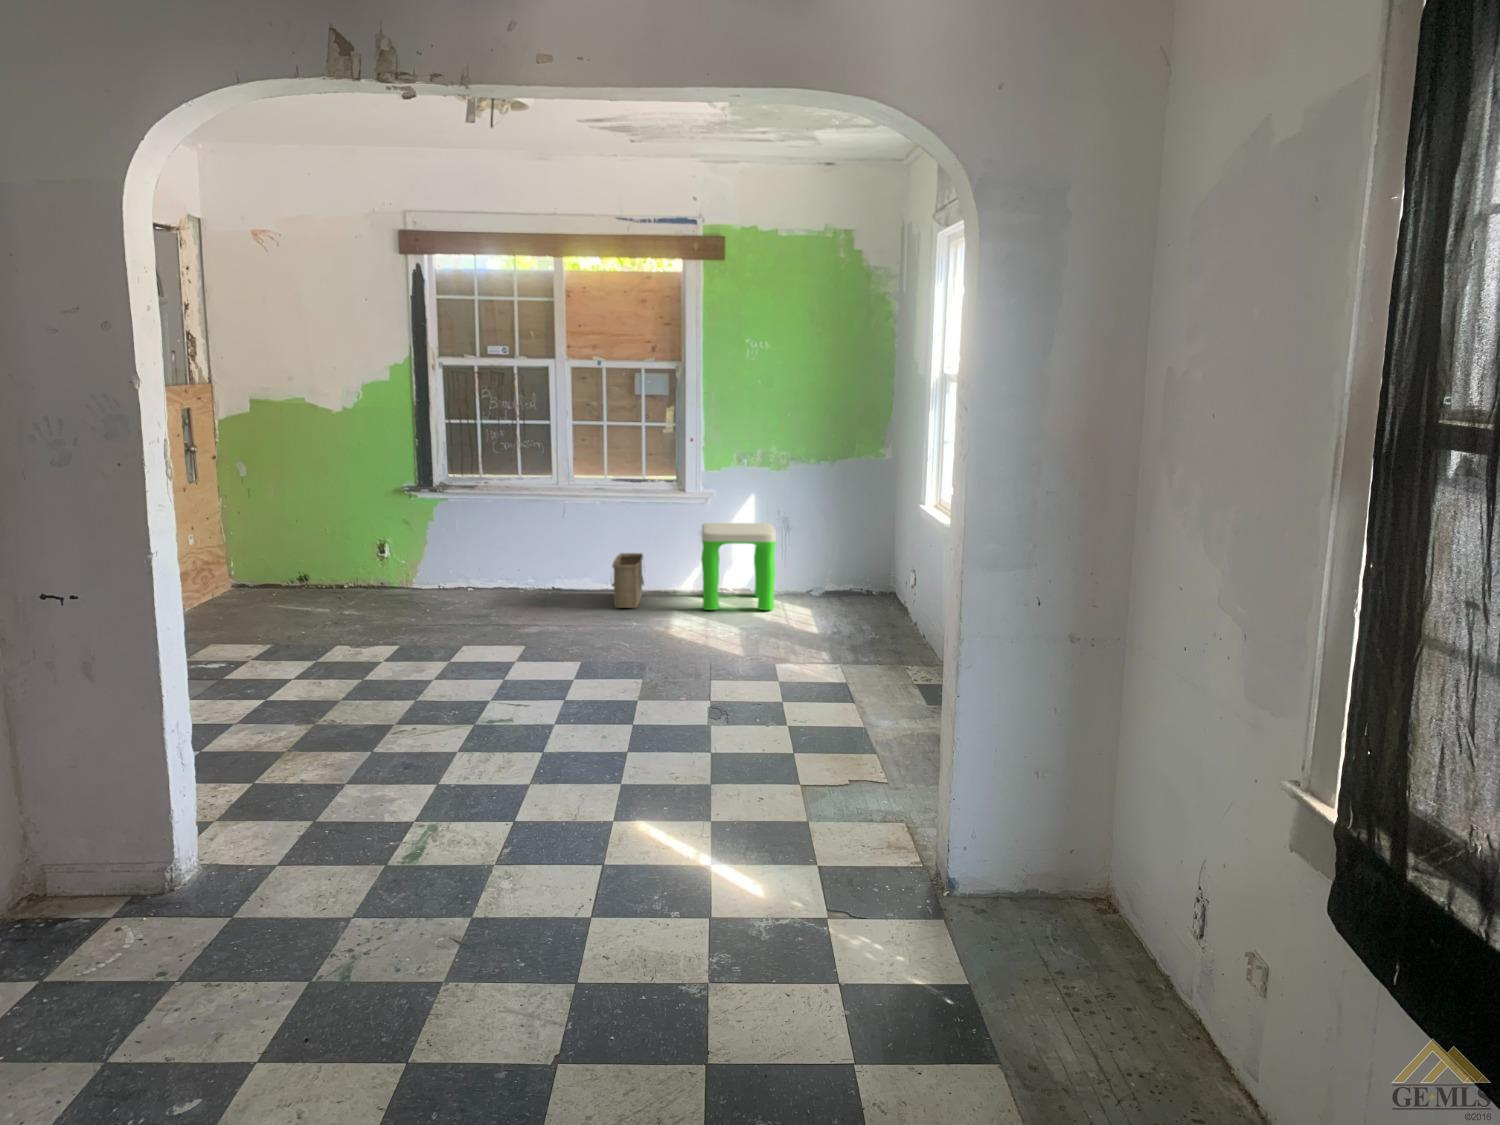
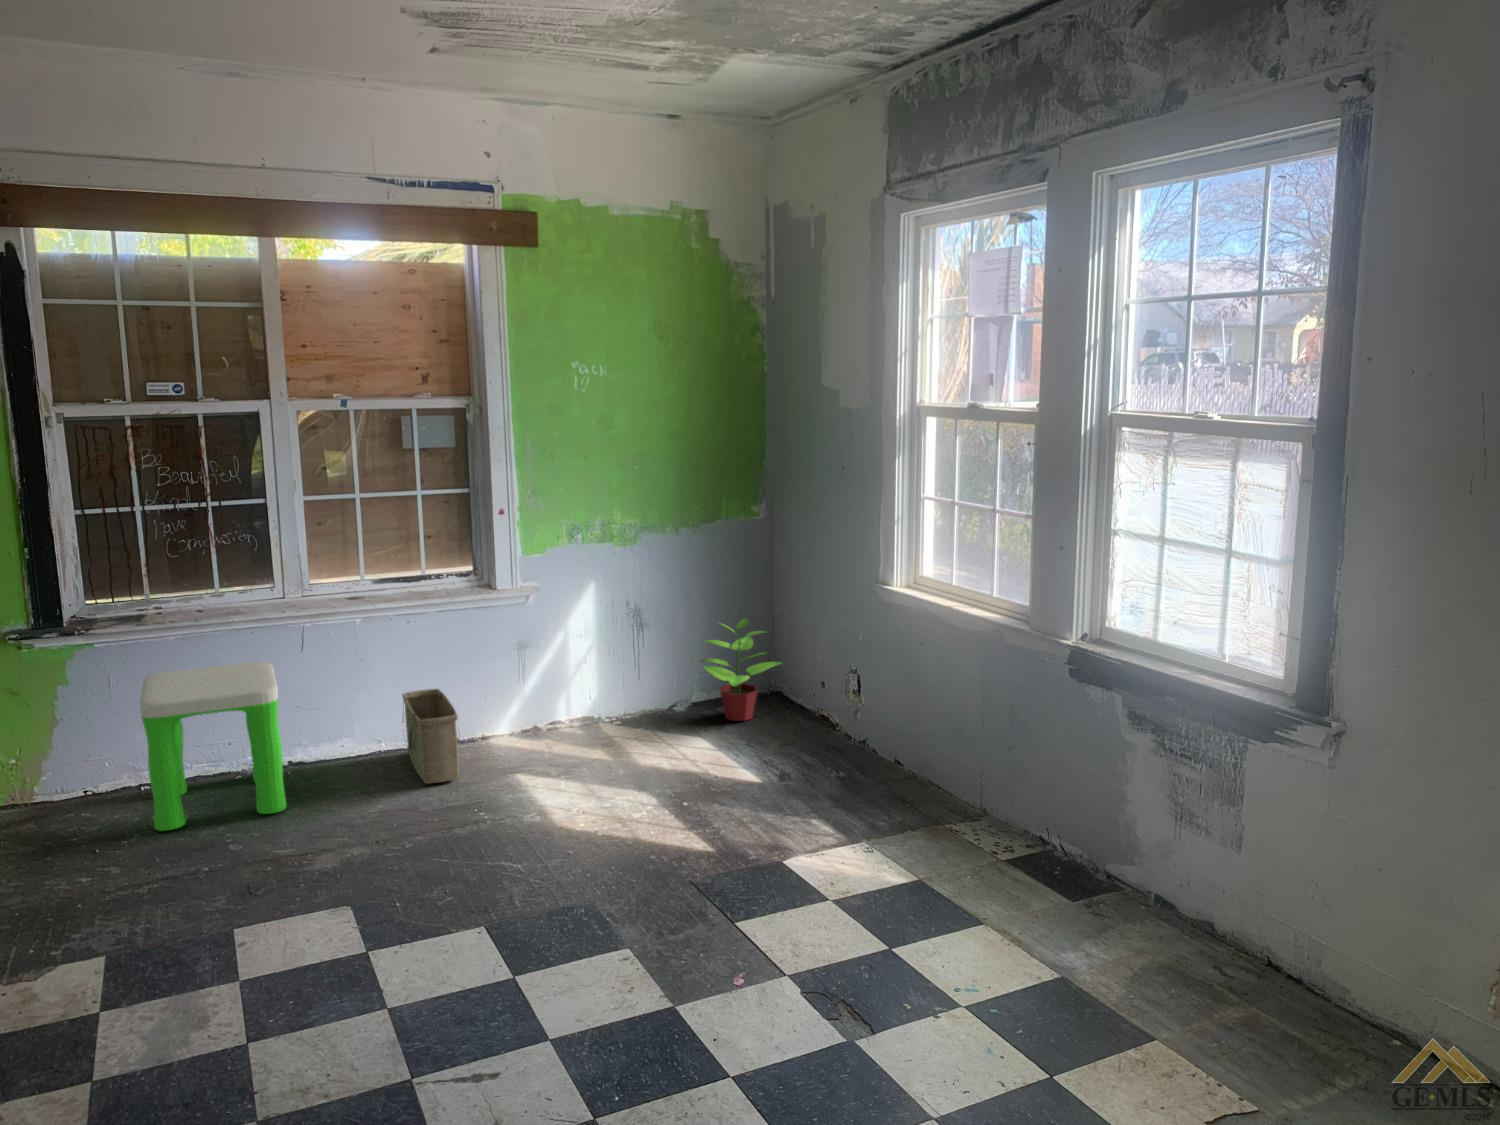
stool: present [701,523,776,610] -> present [139,662,287,831]
potted plant: none [822,528,886,605] -> present [701,618,781,721]

